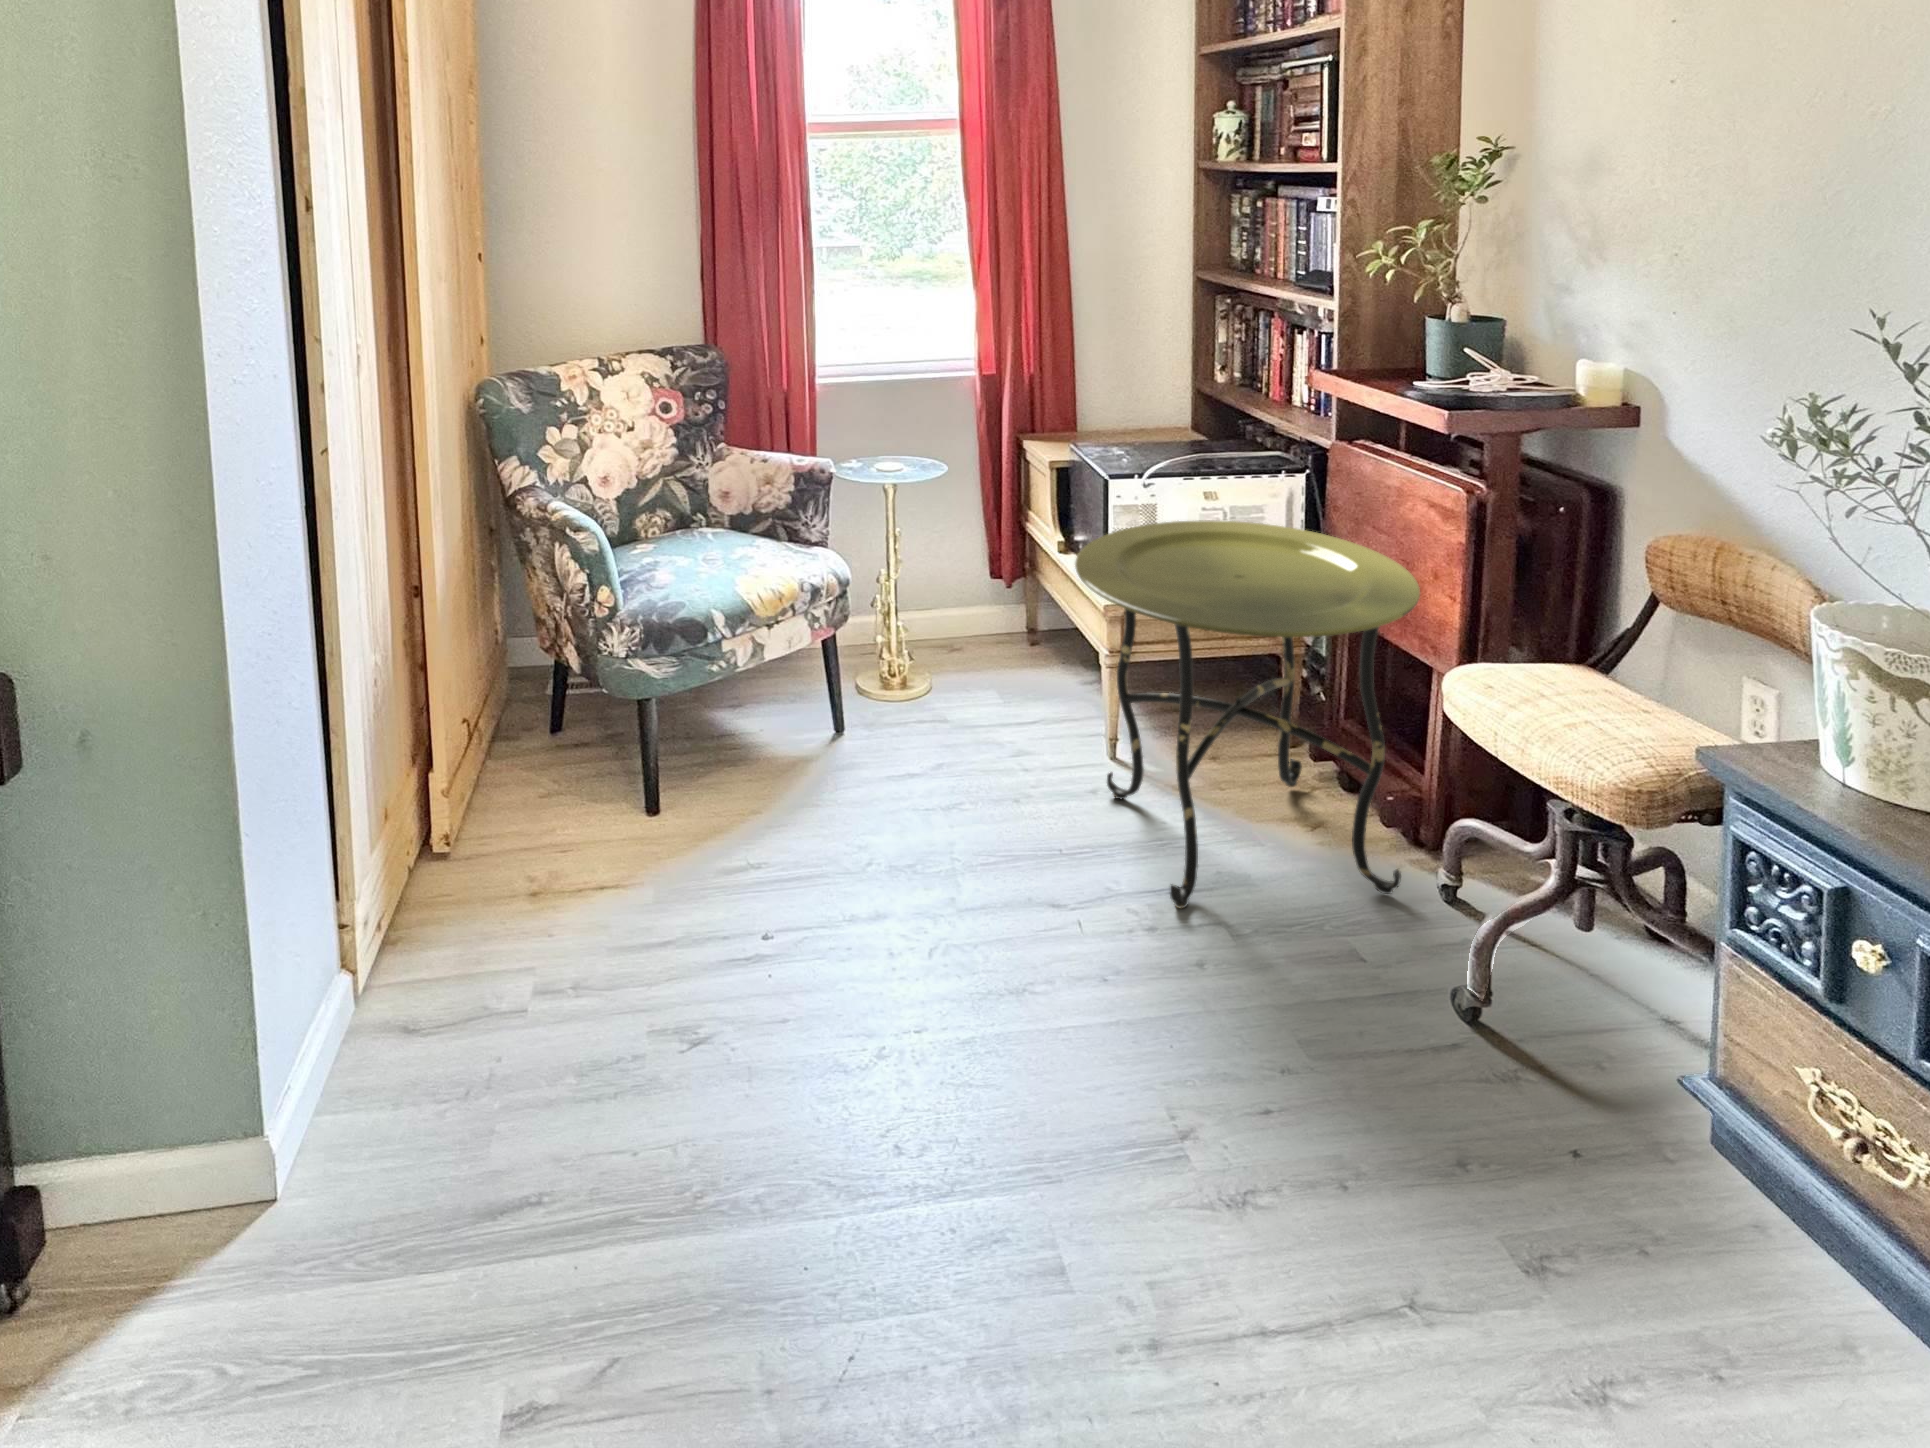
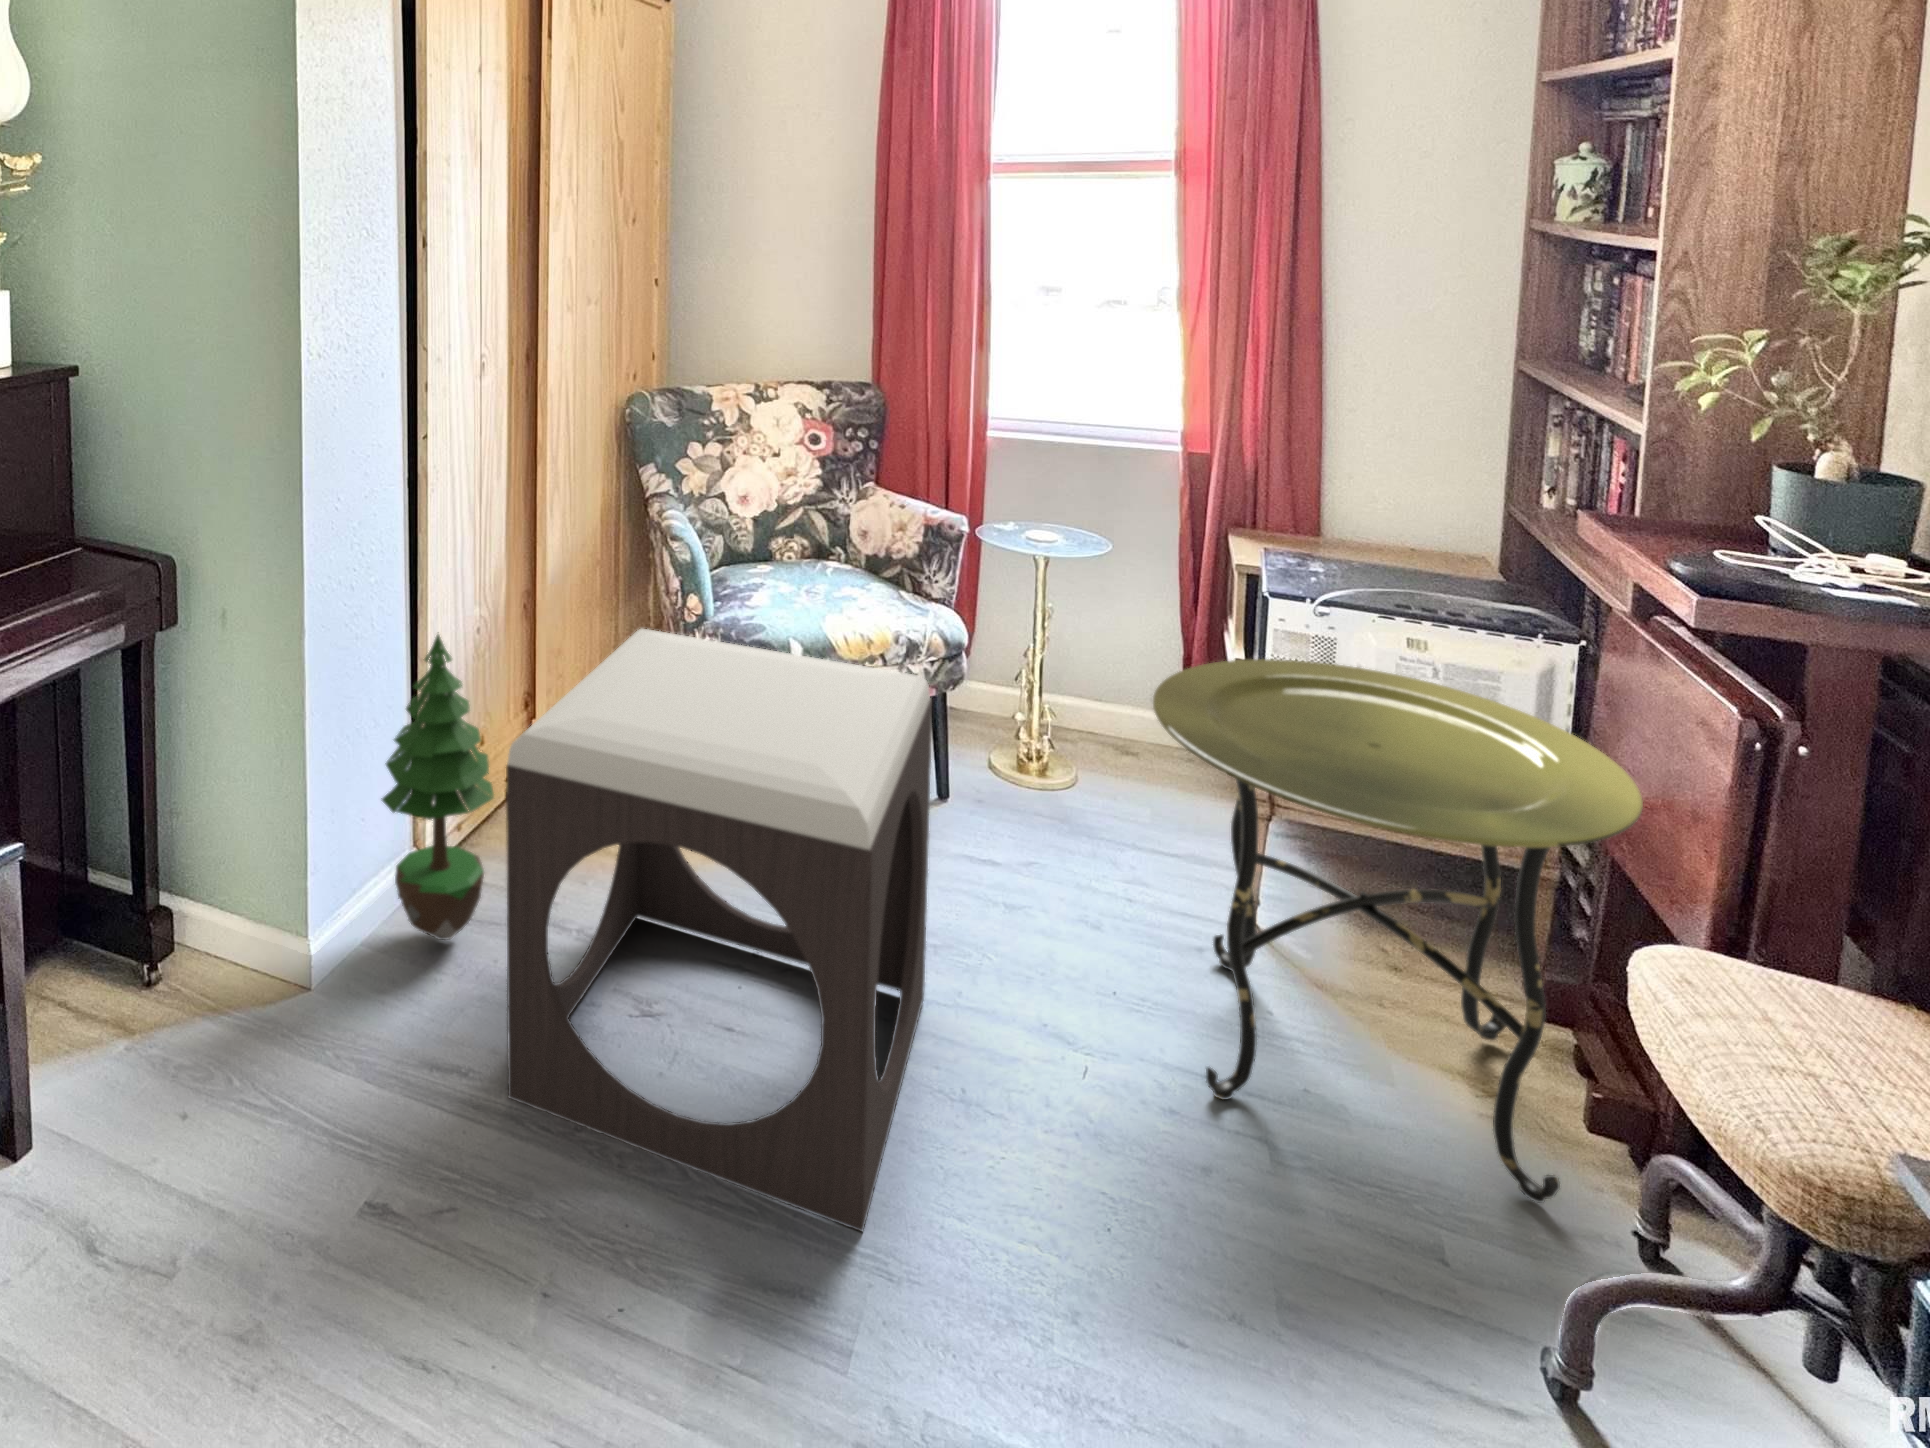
footstool: none [583,607,1023,1236] -> present [506,629,932,1231]
potted tree: none [327,695,481,1083] -> present [381,635,494,940]

